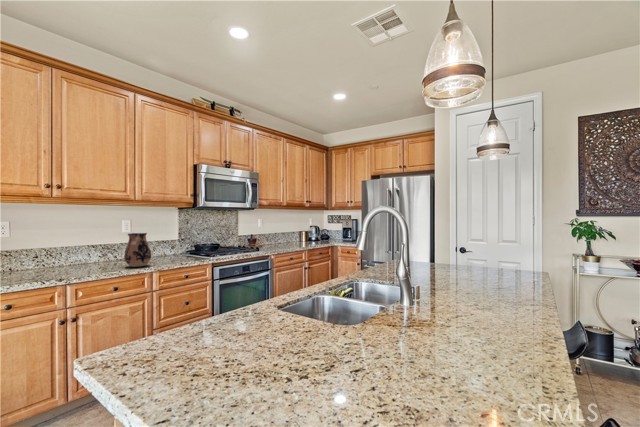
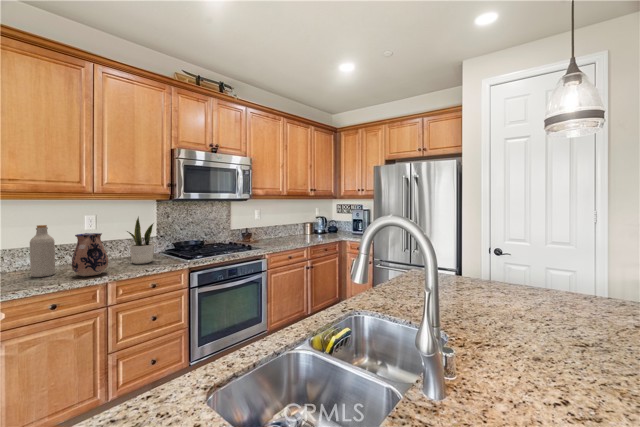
potted plant: none [158,220,187,260] -> present [127,217,154,264]
bottle: none [90,226,109,268] -> present [30,225,55,277]

